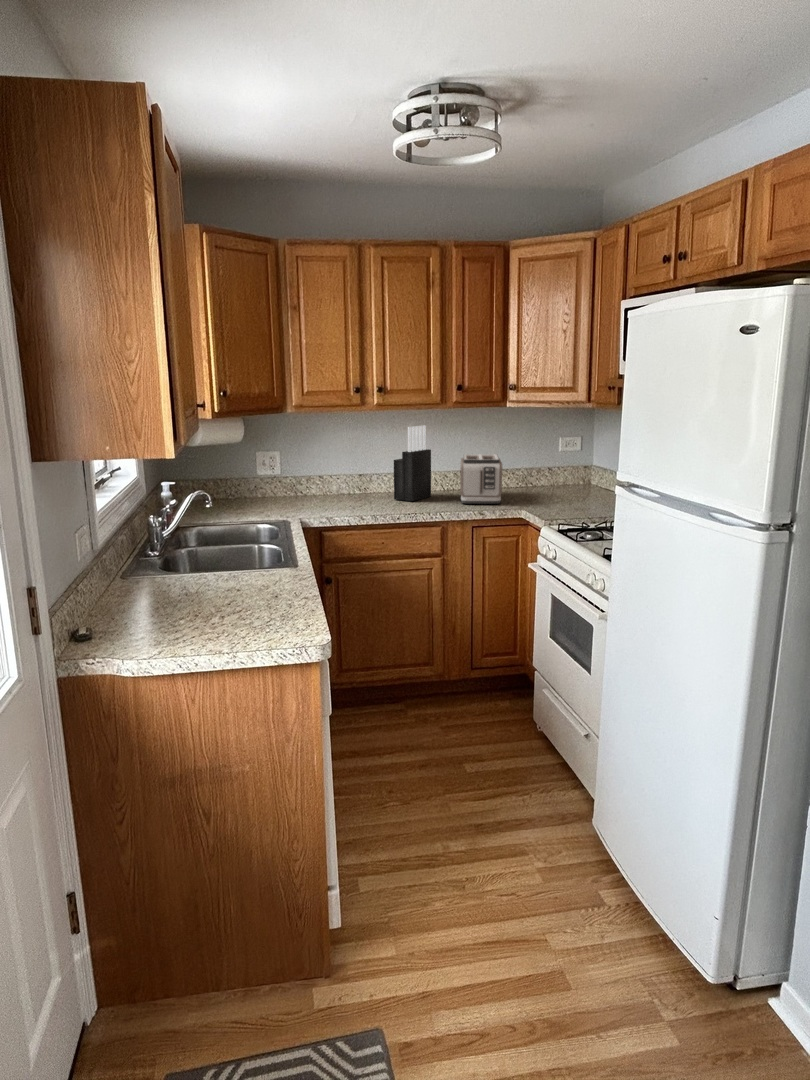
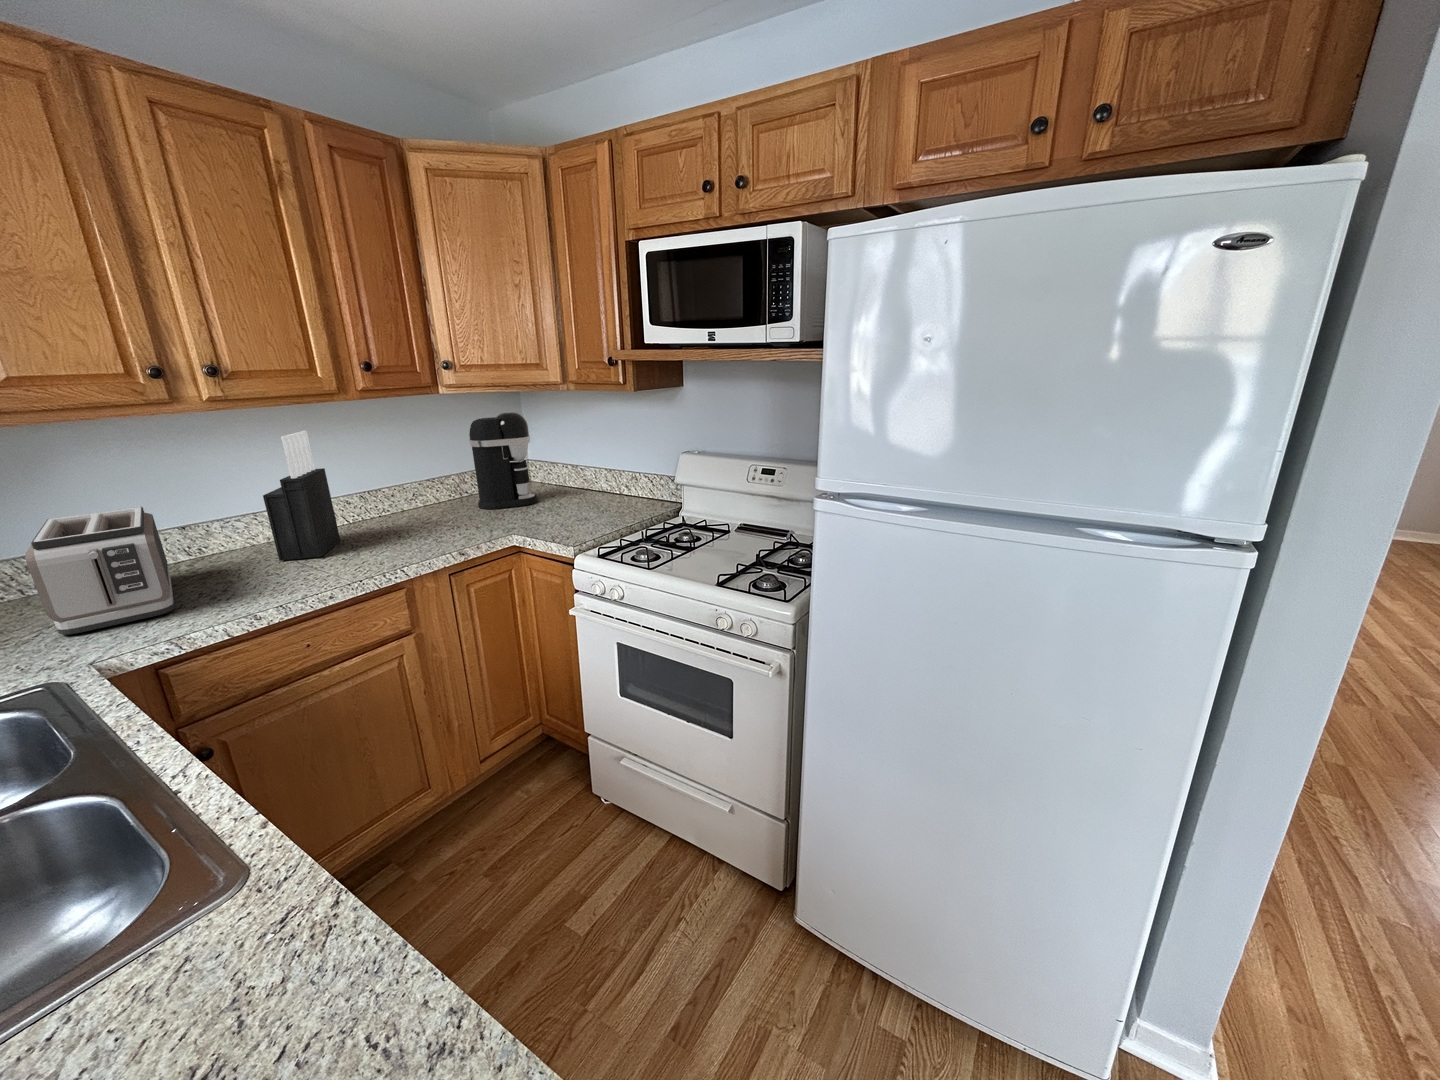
coffee maker: none [527,424,574,497] -> present [469,412,538,509]
toaster: present [460,454,502,504] -> present [25,507,175,635]

